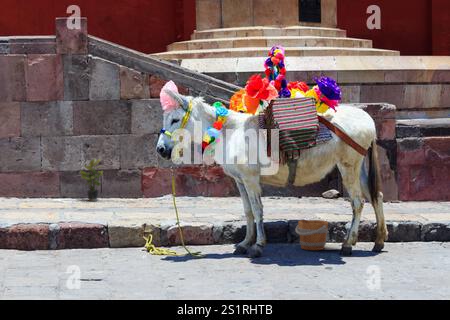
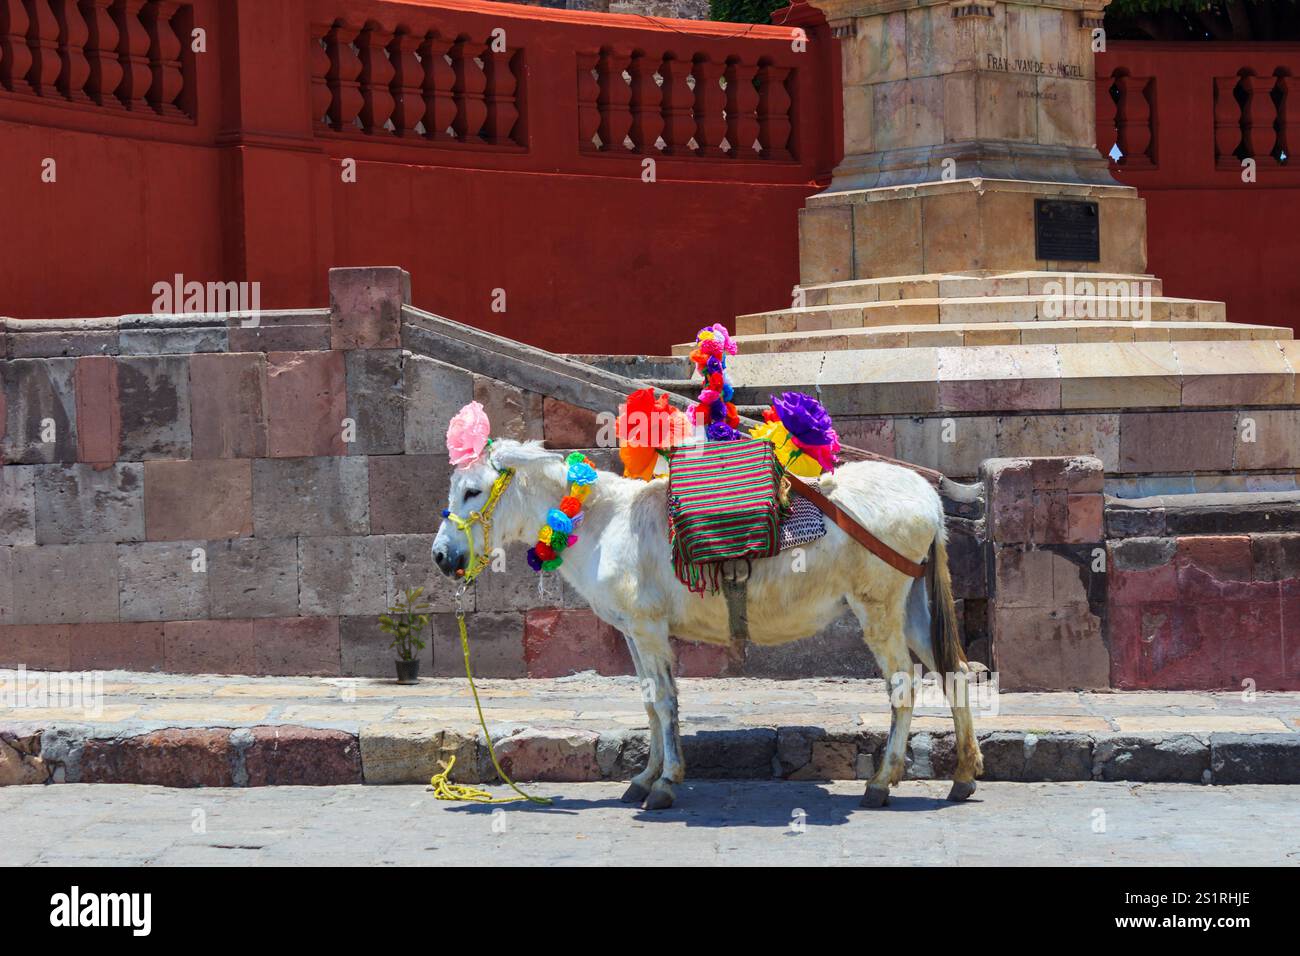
bucket: present [296,220,328,250] -> none [776,726,852,796]

